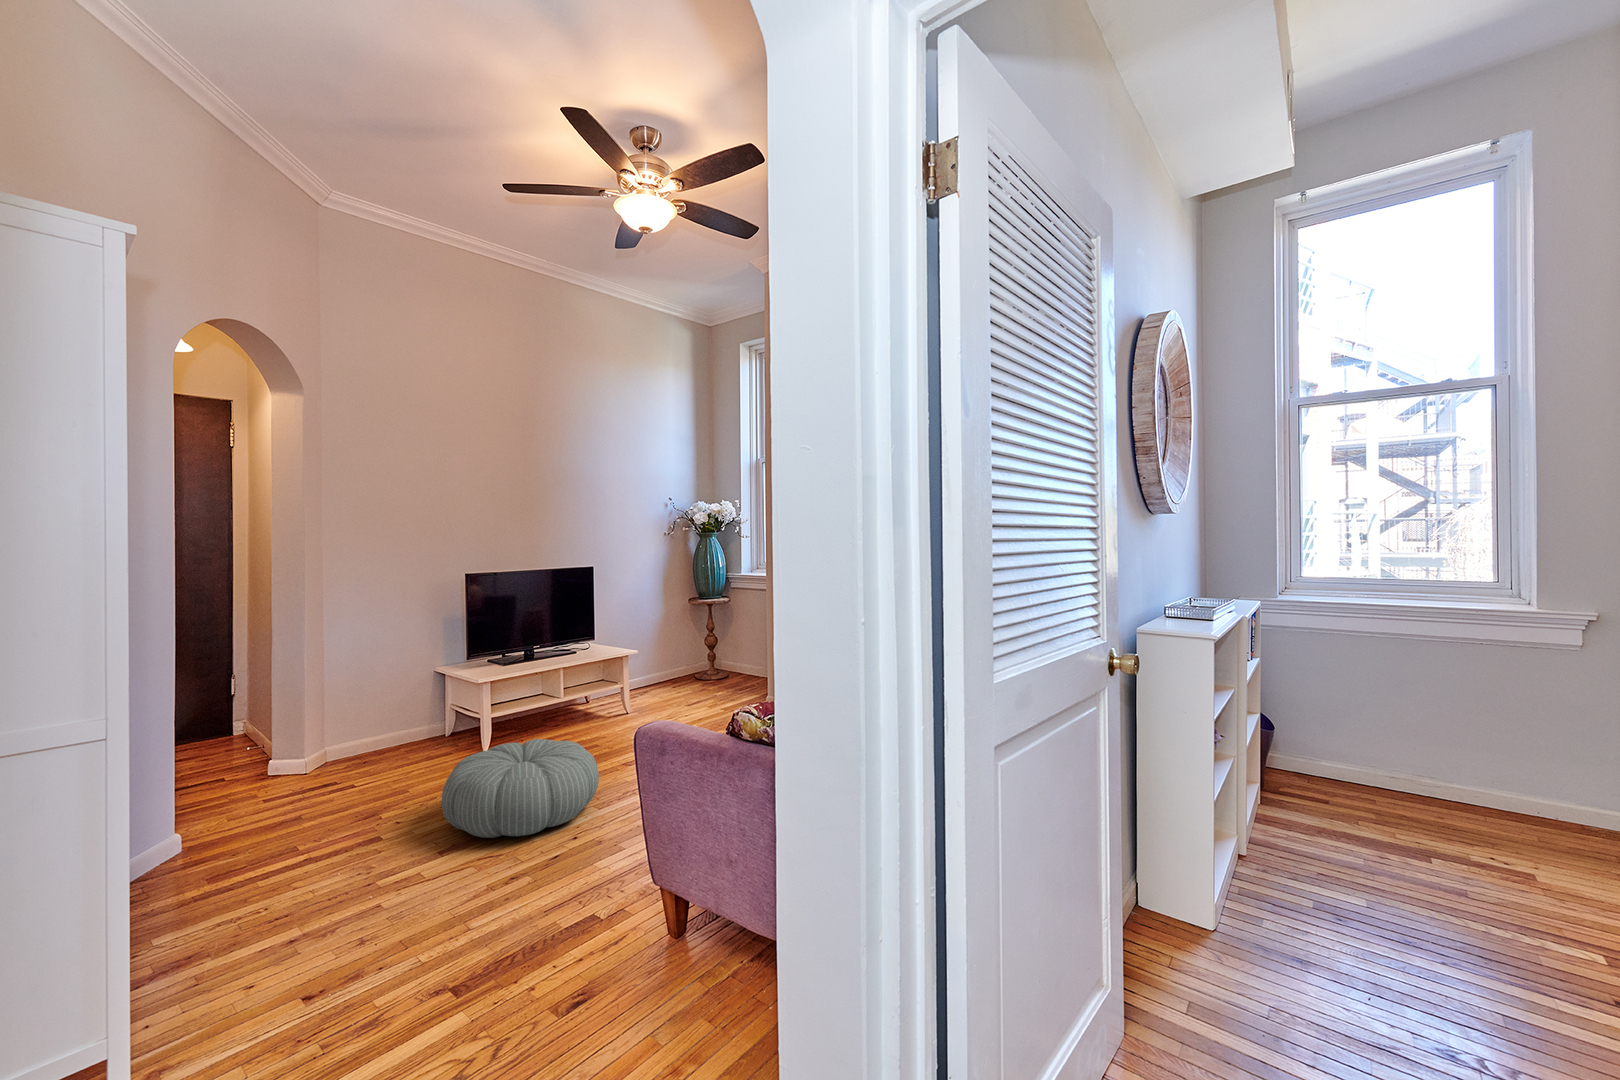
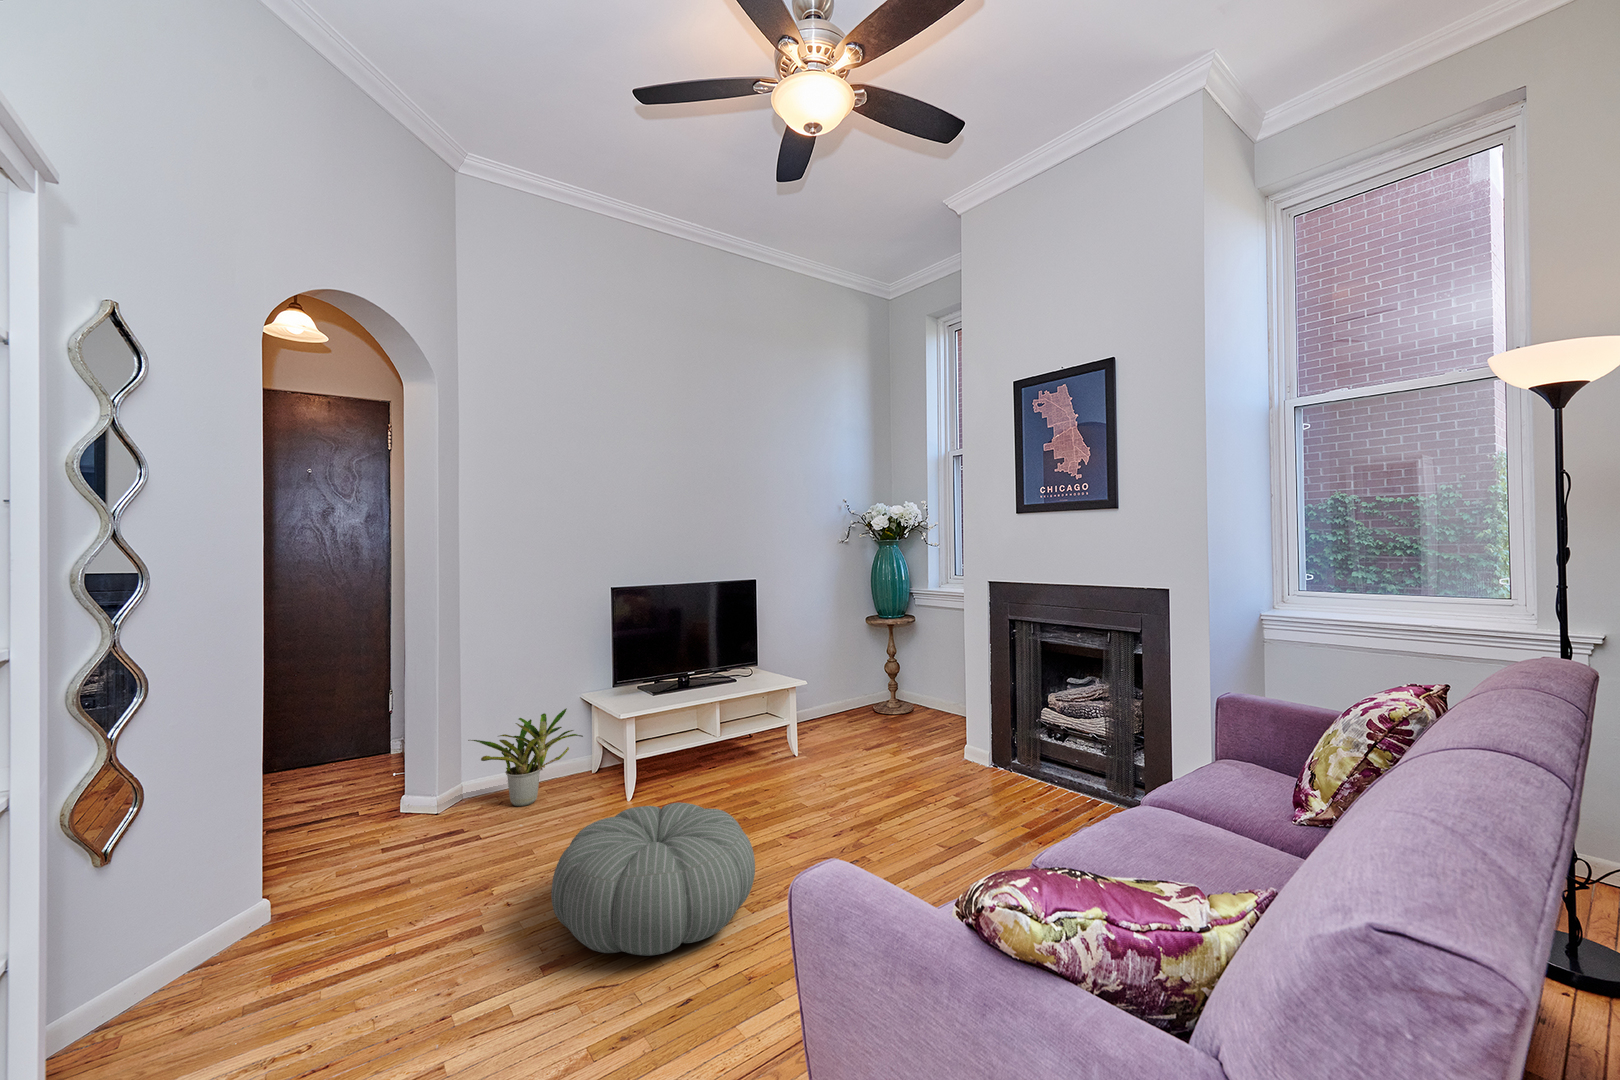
potted plant: none [333,679,440,763] -> present [468,708,583,806]

